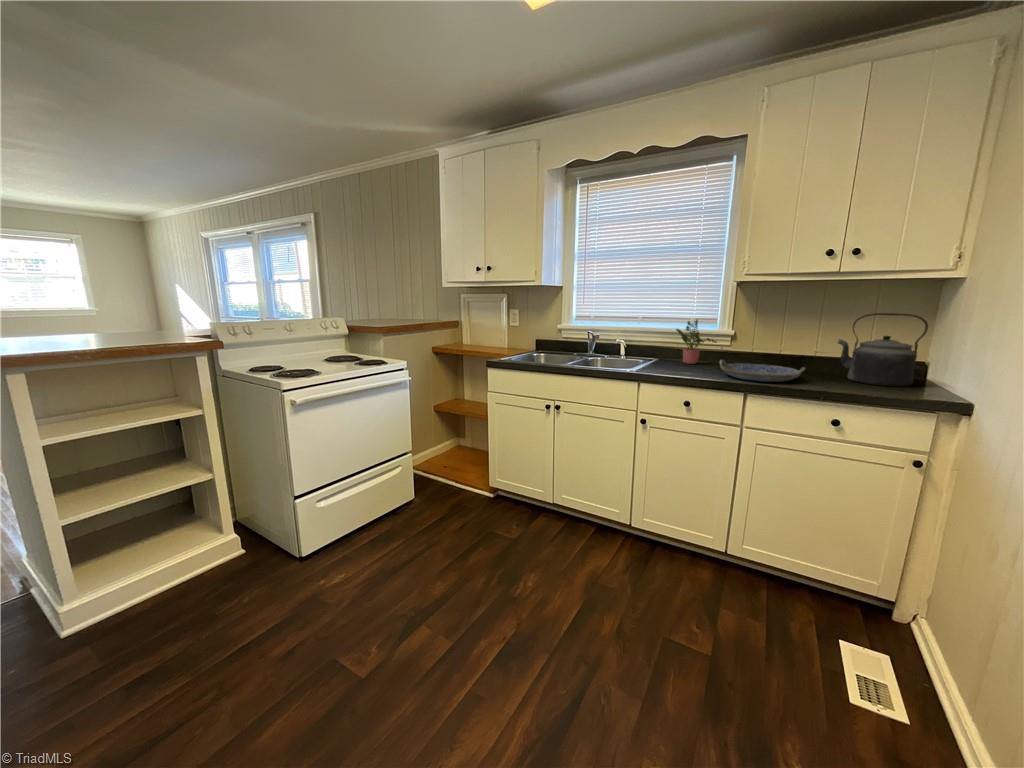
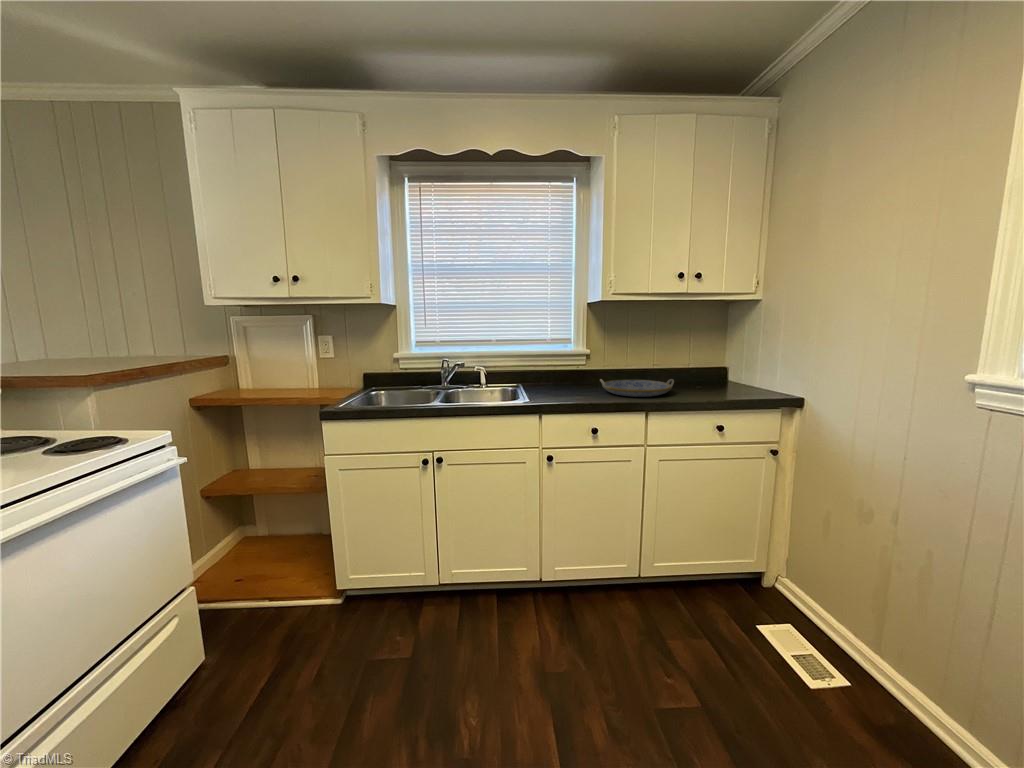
kettle: present [838,313,928,386] -> none [682,328,738,388]
potted plant: present [676,320,717,364] -> none [542,340,578,386]

